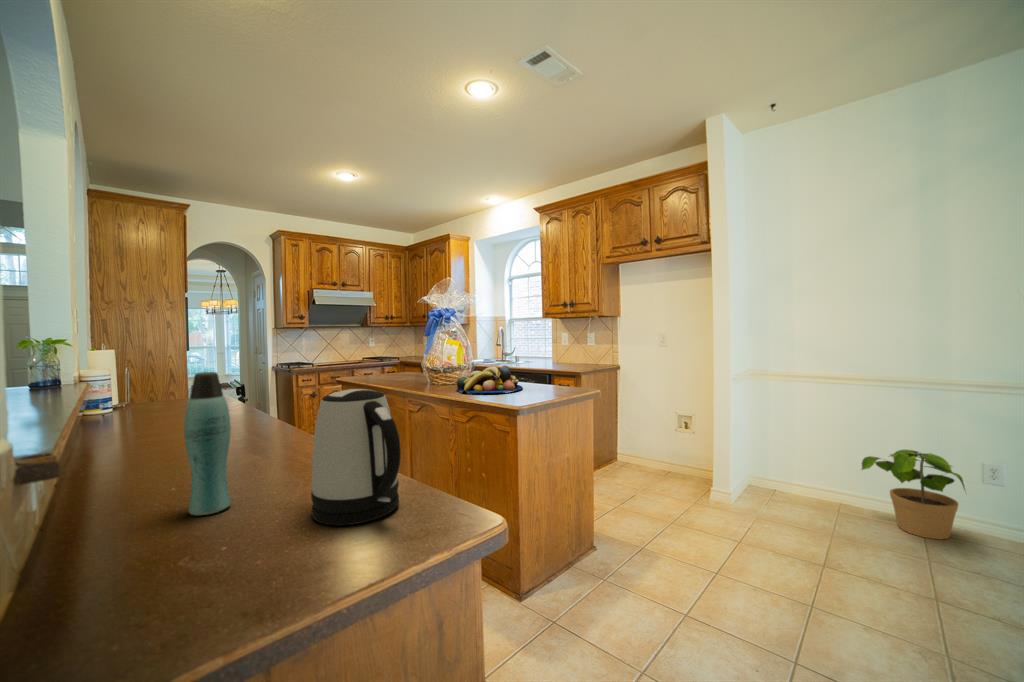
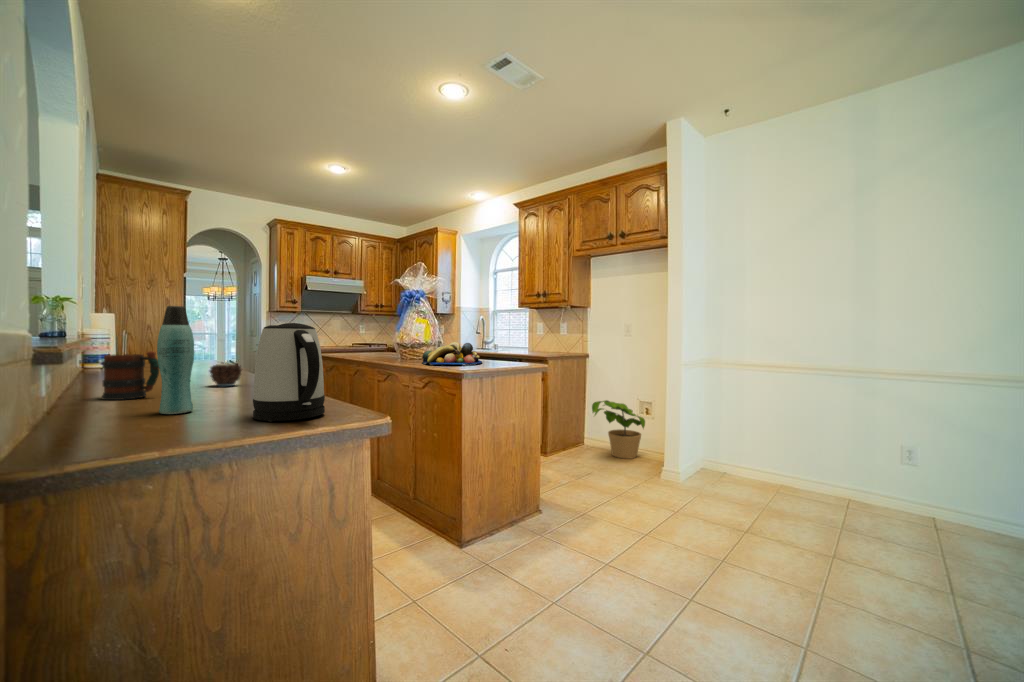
candle: none [233,411,272,444] -> present [210,363,242,386]
mug: none [110,418,180,484] -> present [102,351,159,400]
potted plant: present [862,450,965,539] -> present [592,400,645,459]

